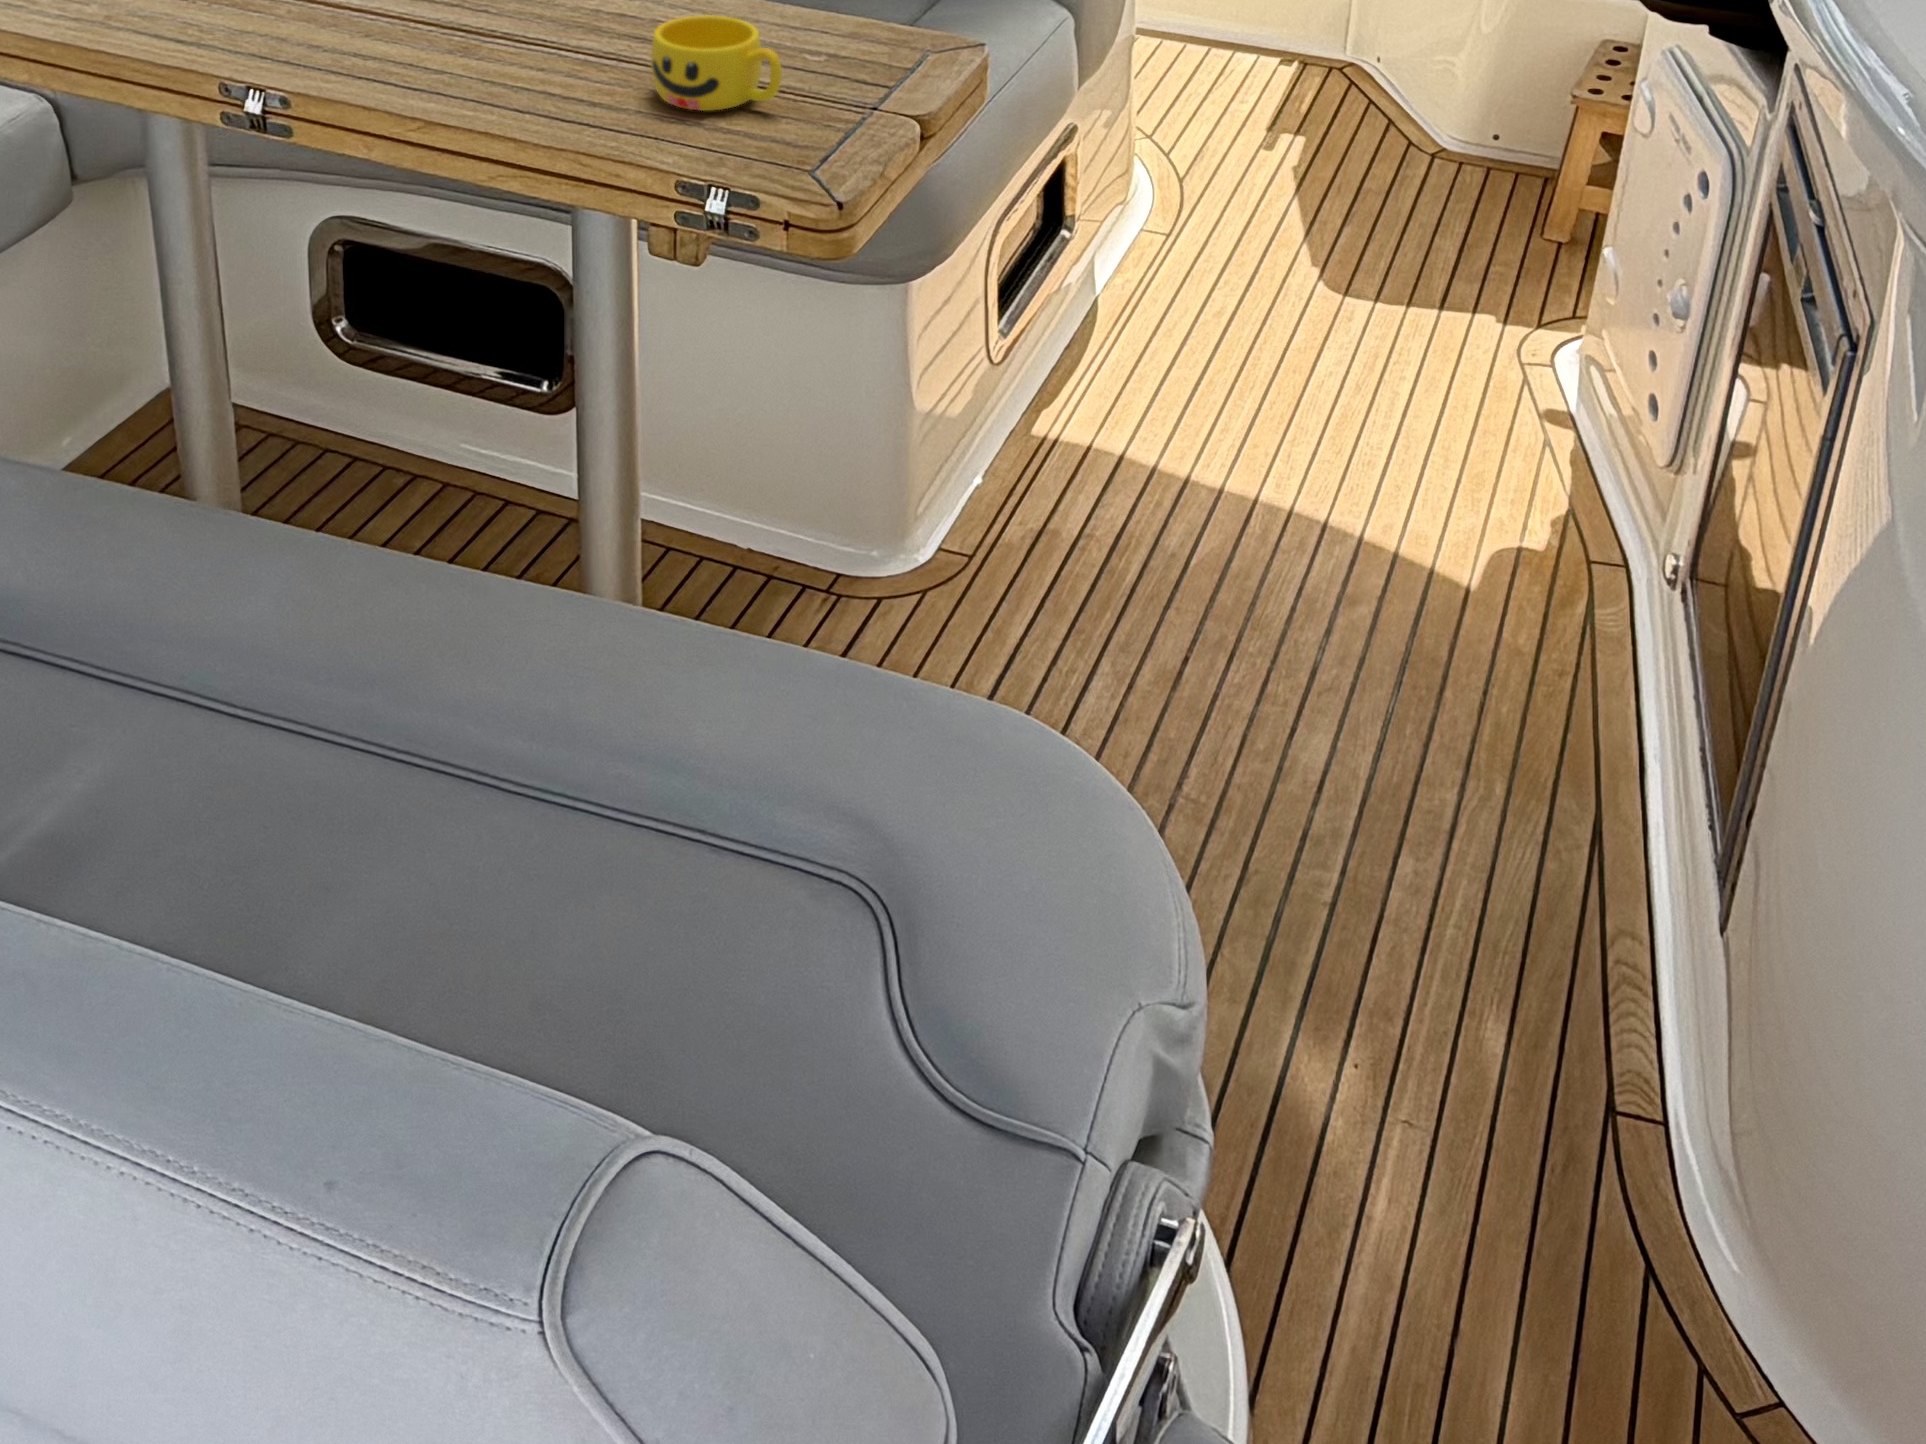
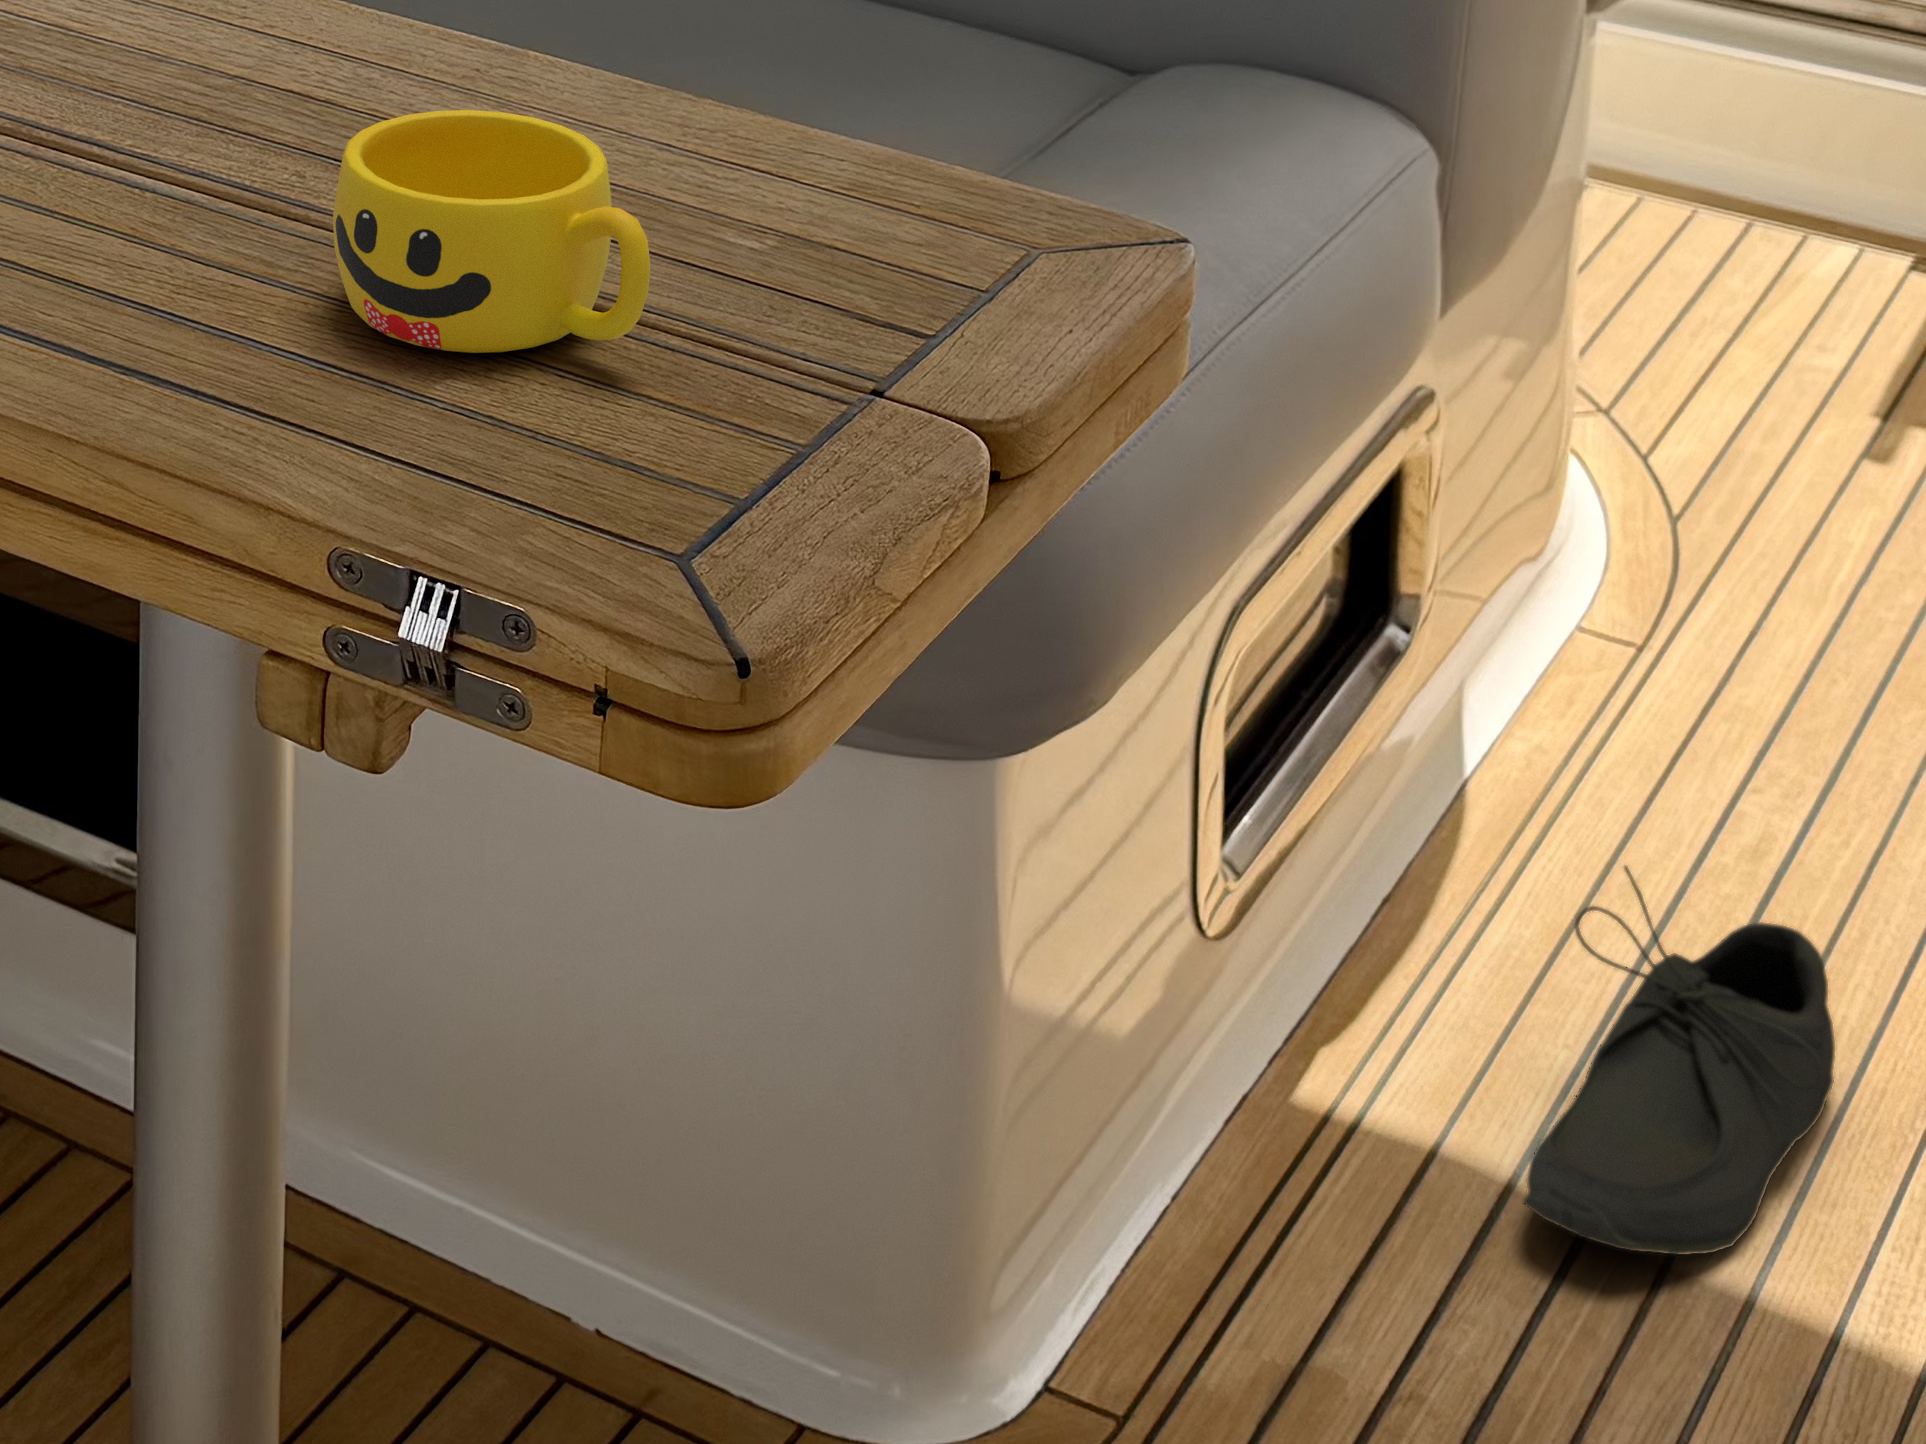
shoe: none [1129,317,1254,472] -> present [1523,866,1835,1255]

